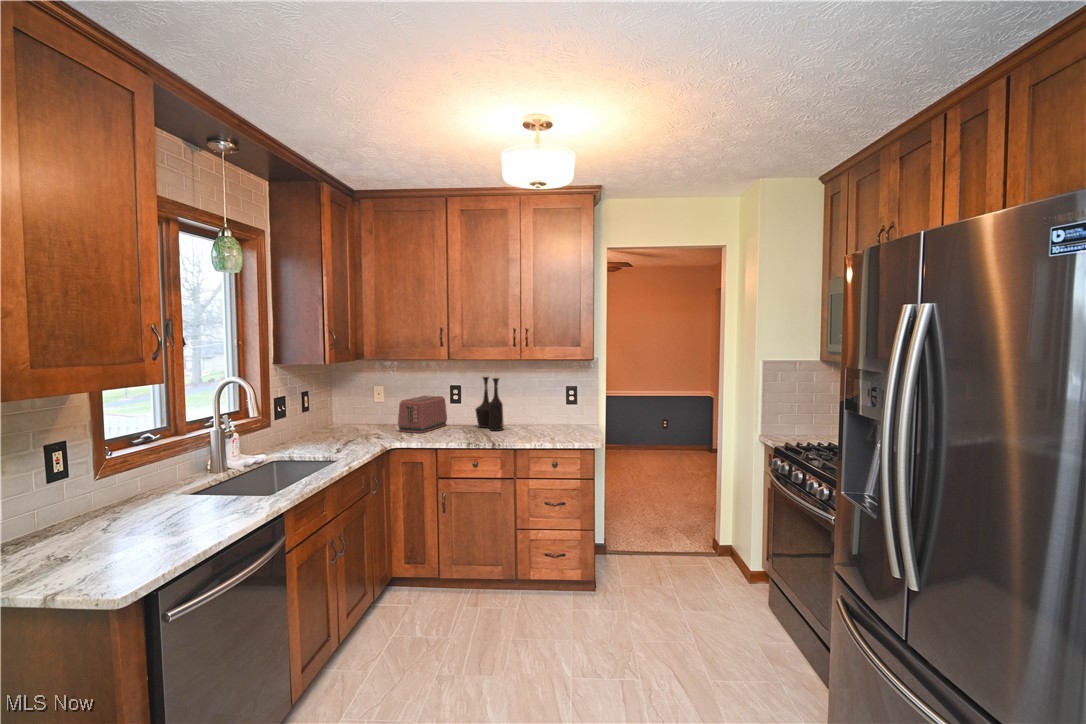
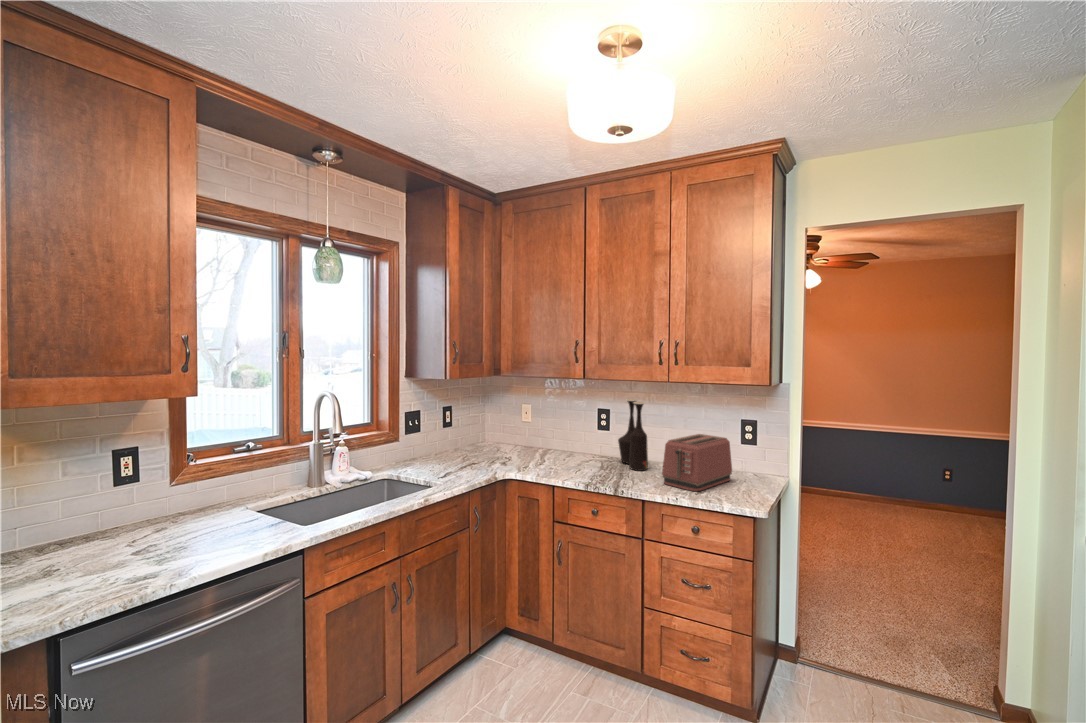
toaster: present [398,396,447,433] -> present [662,434,732,491]

